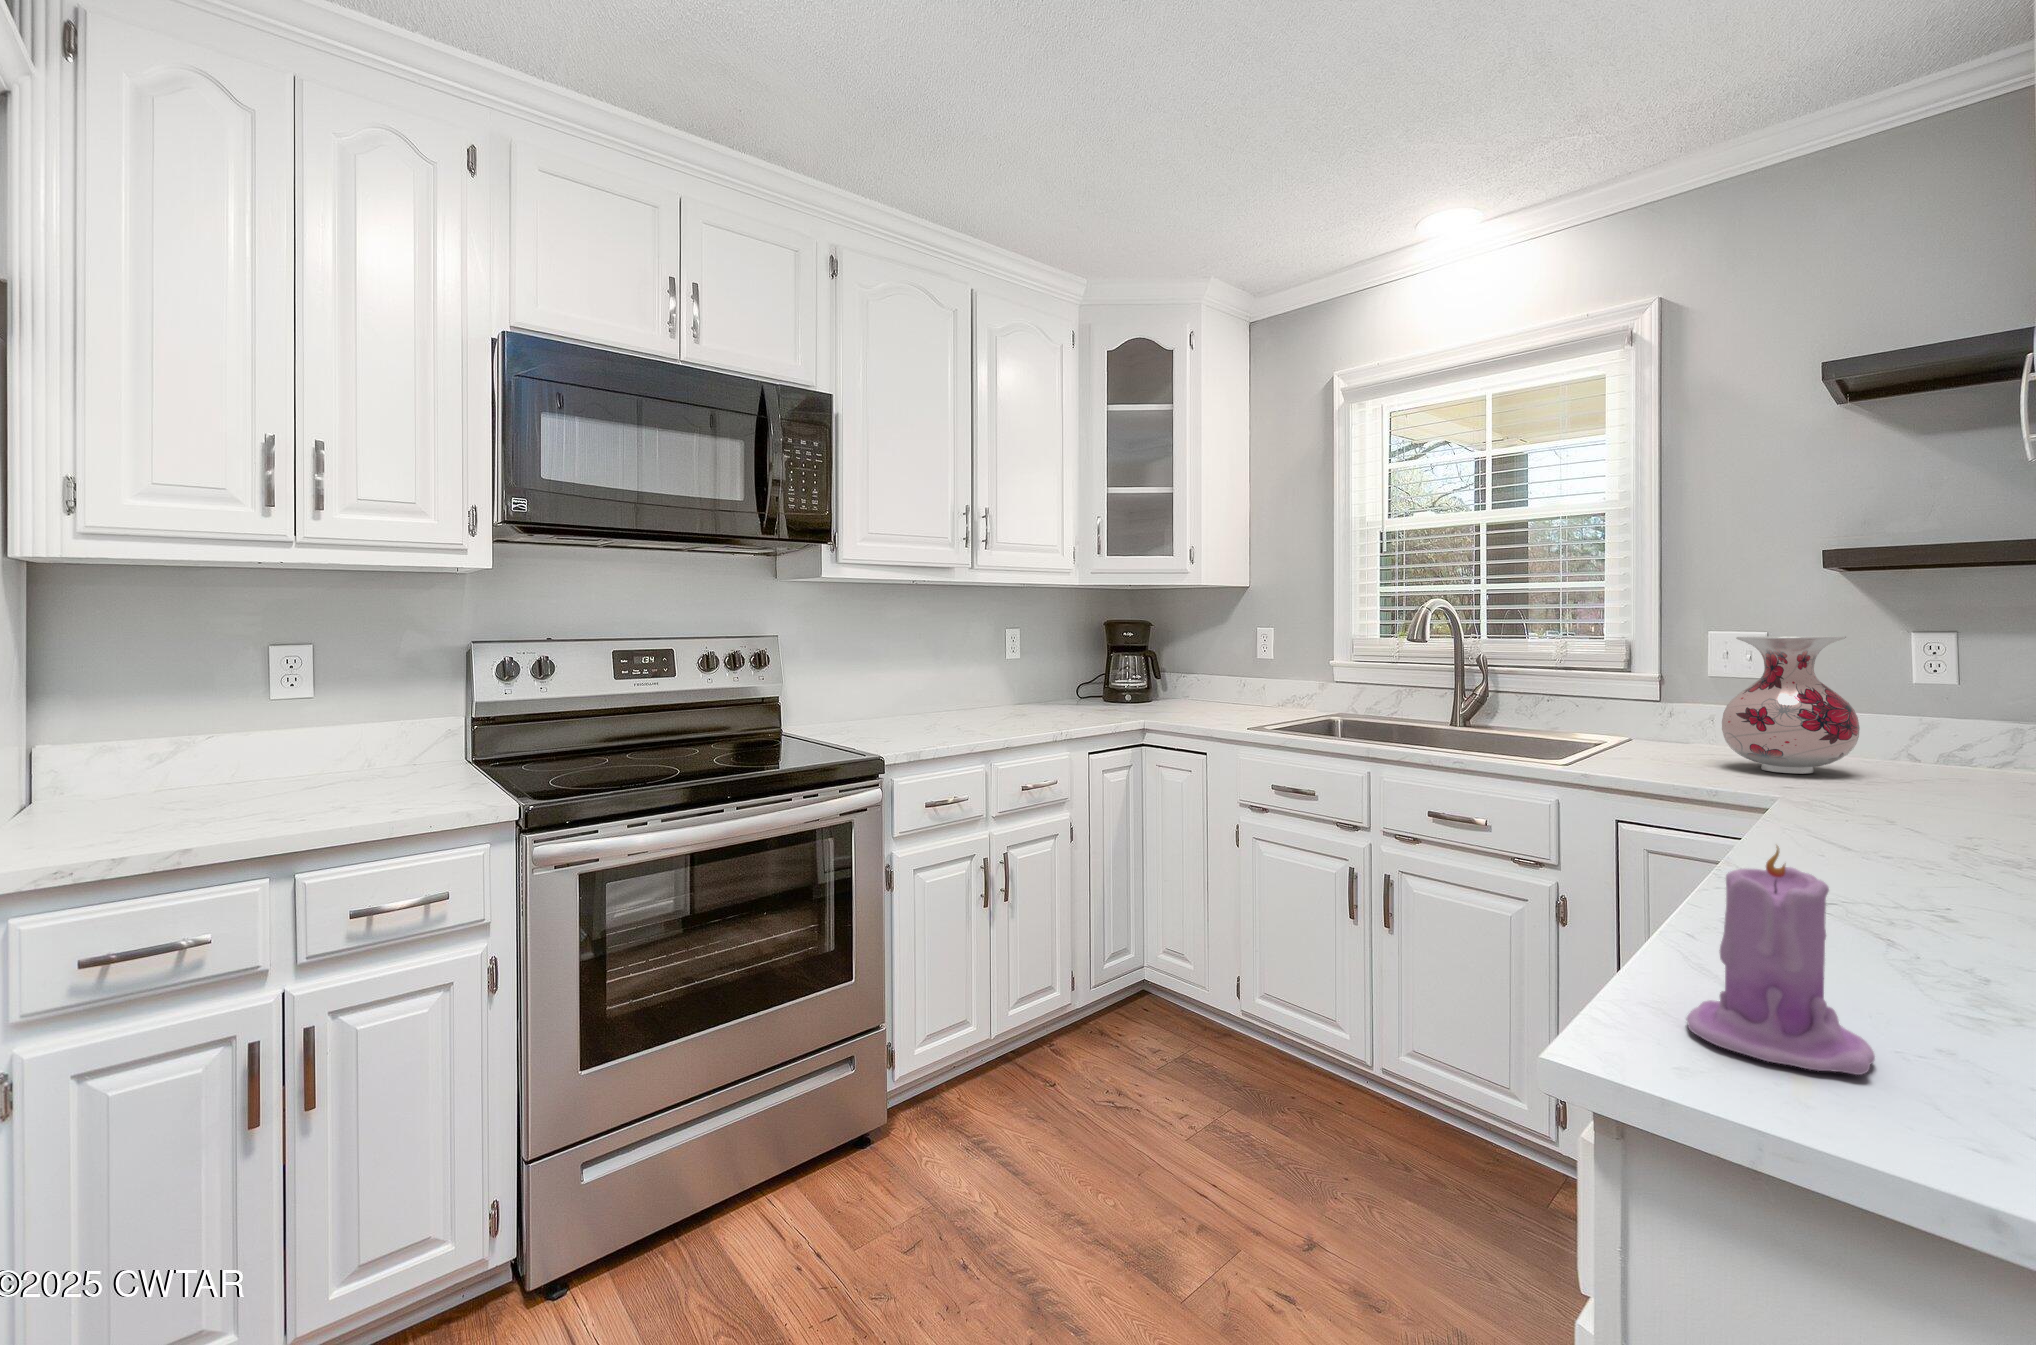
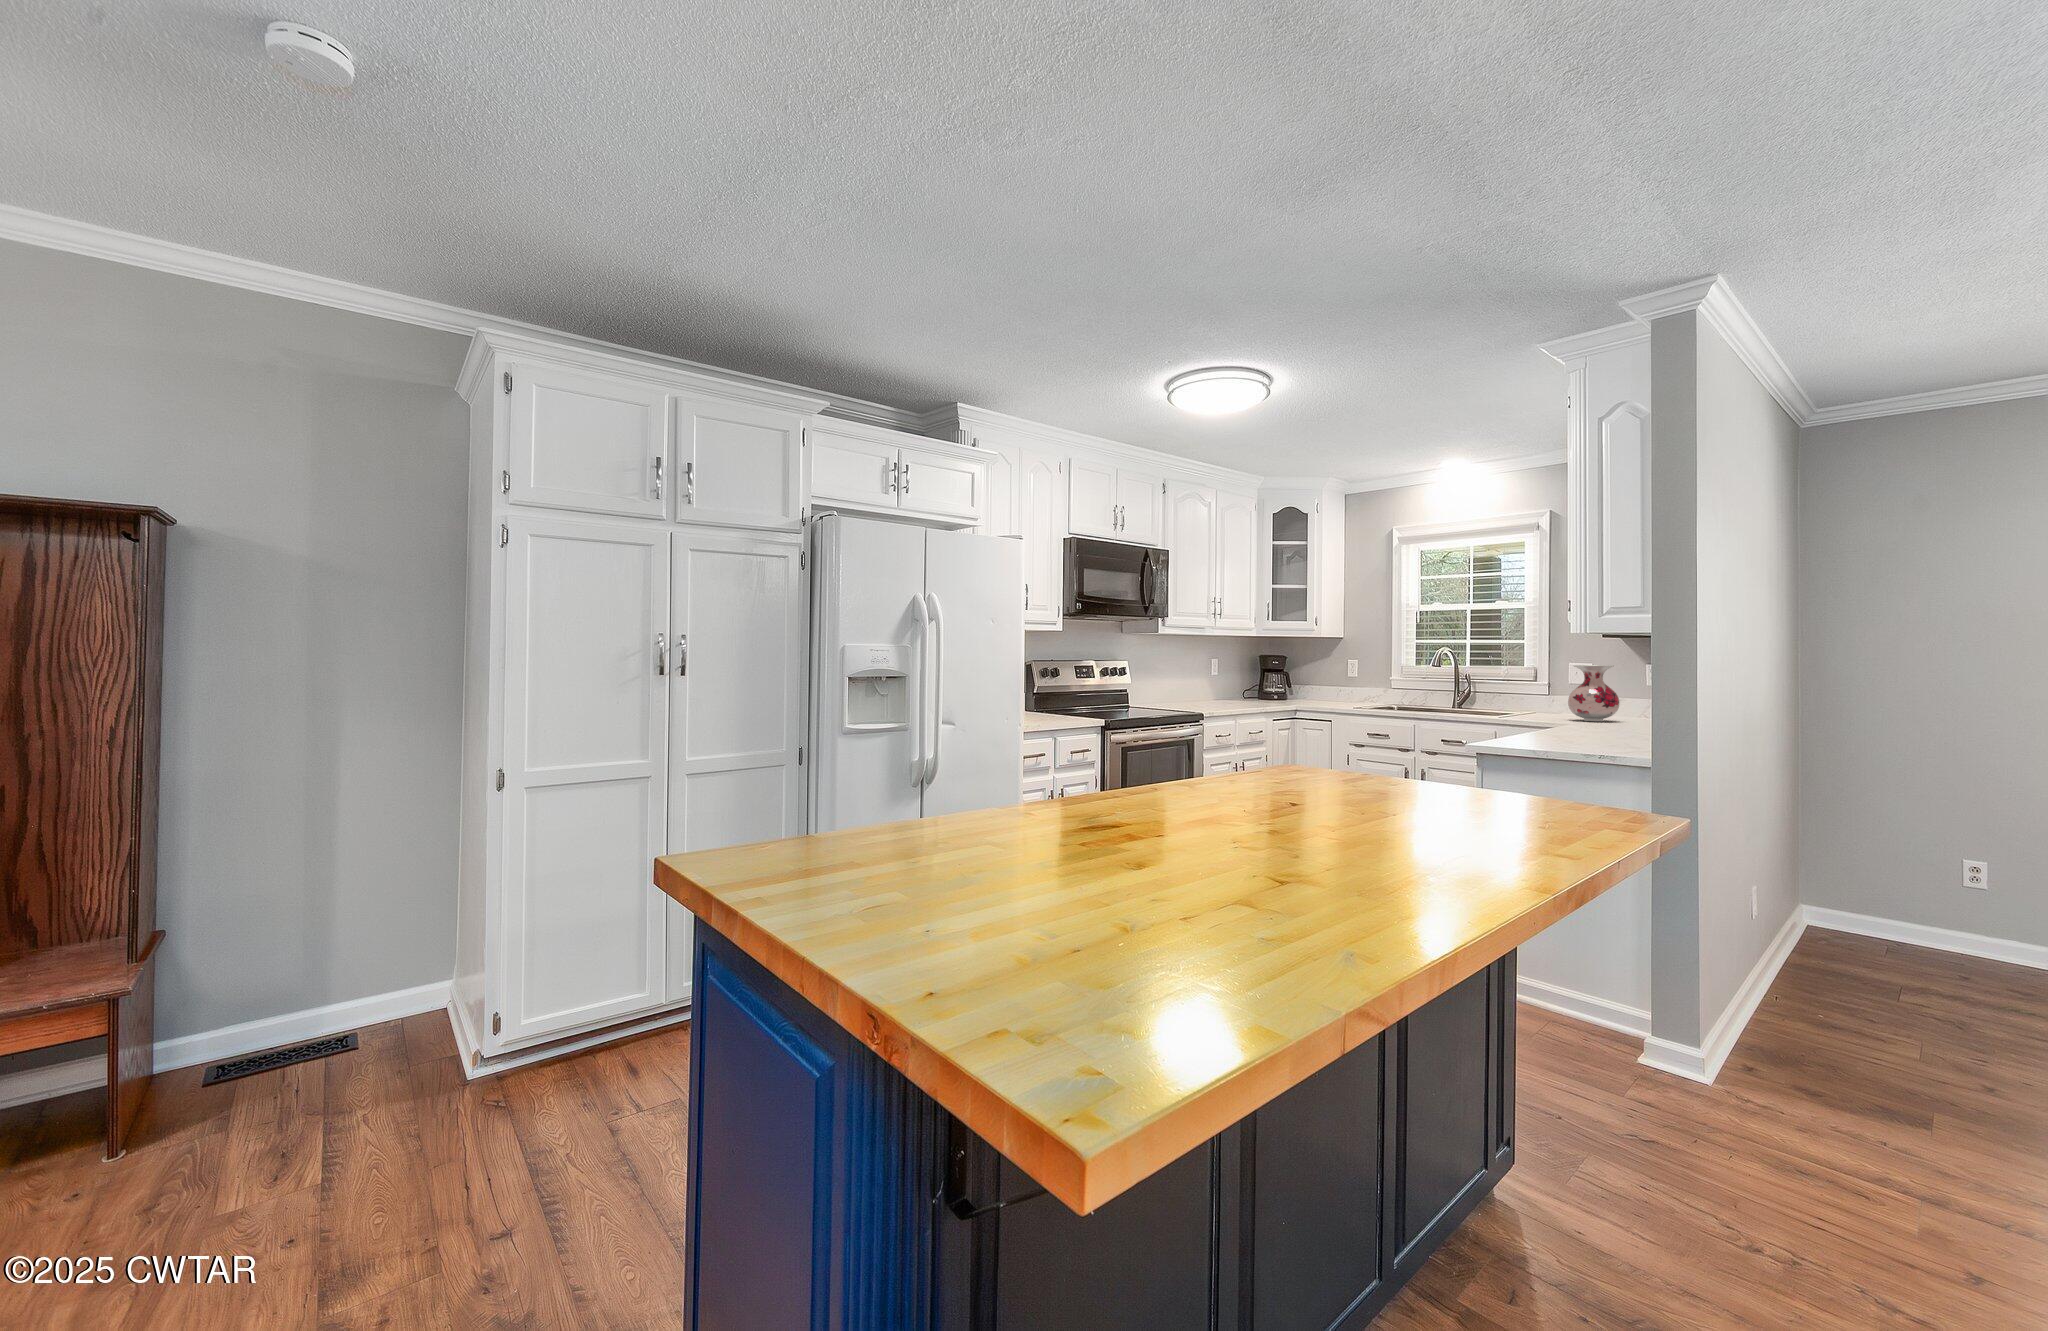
candle: present [1687,846,1875,1075] -> none [1508,702,1543,744]

